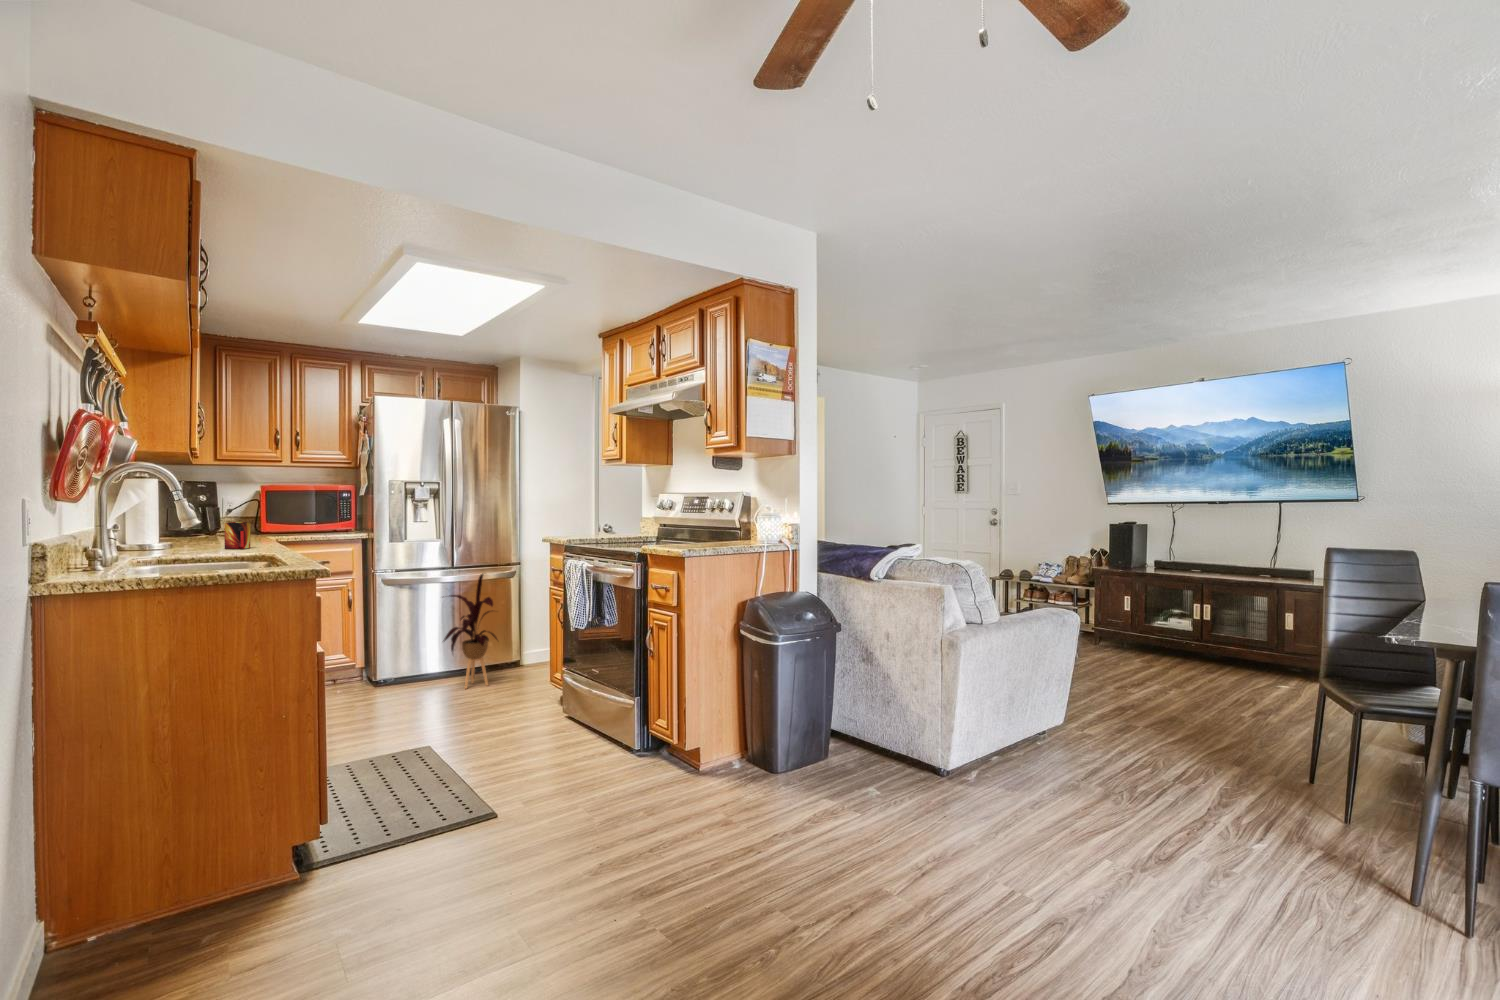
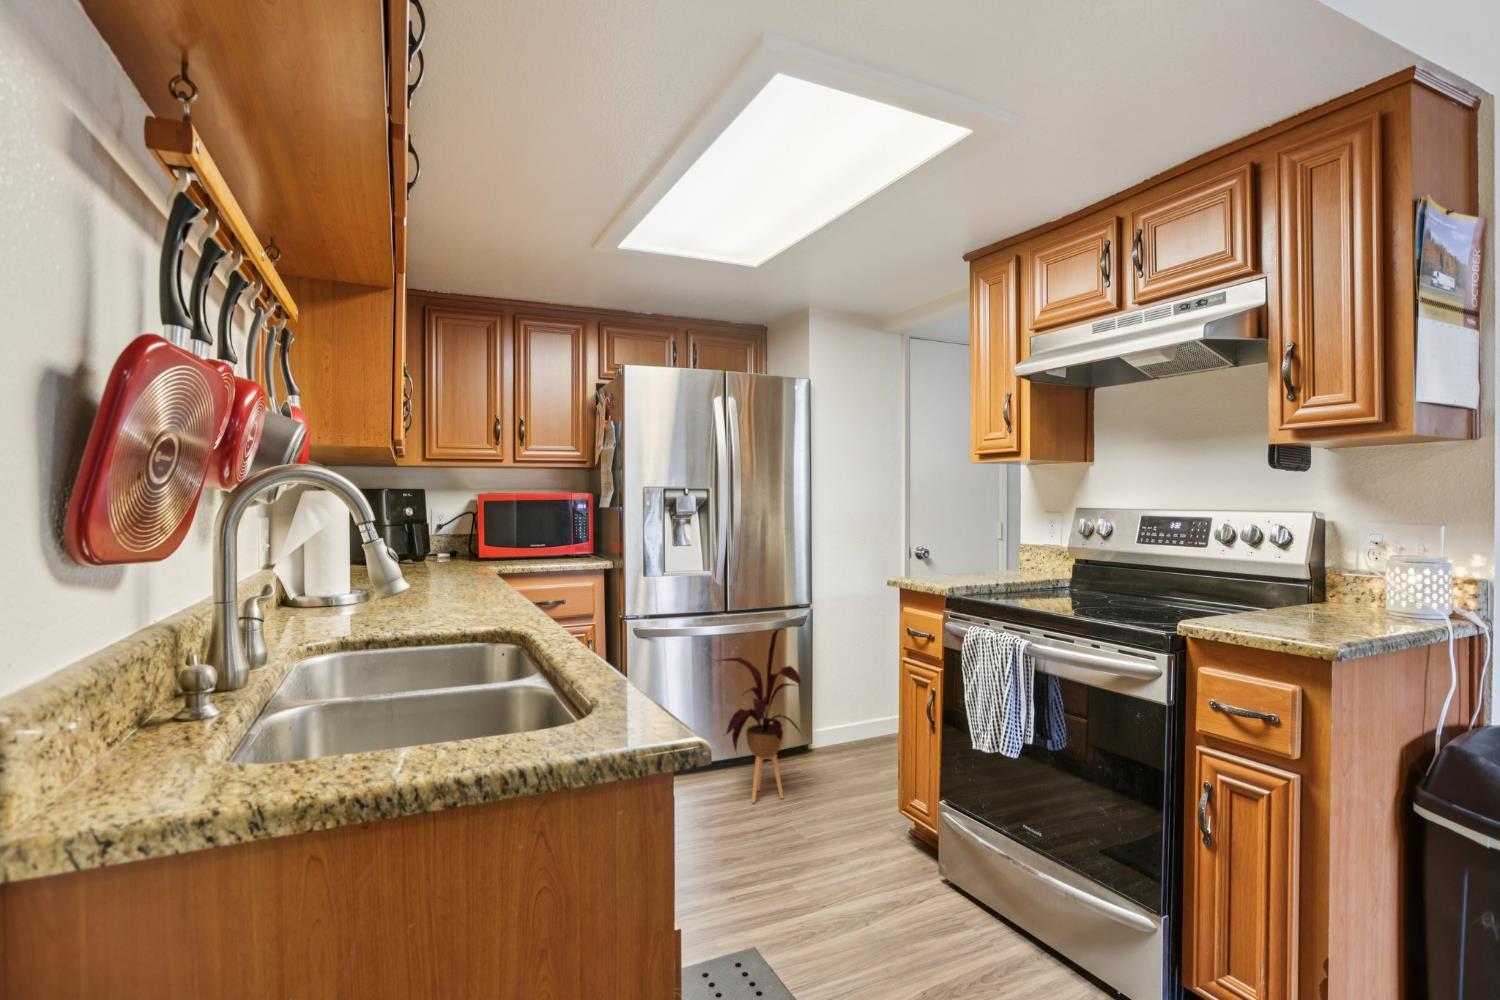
mug: present [224,522,250,549] -> none [441,558,477,603]

